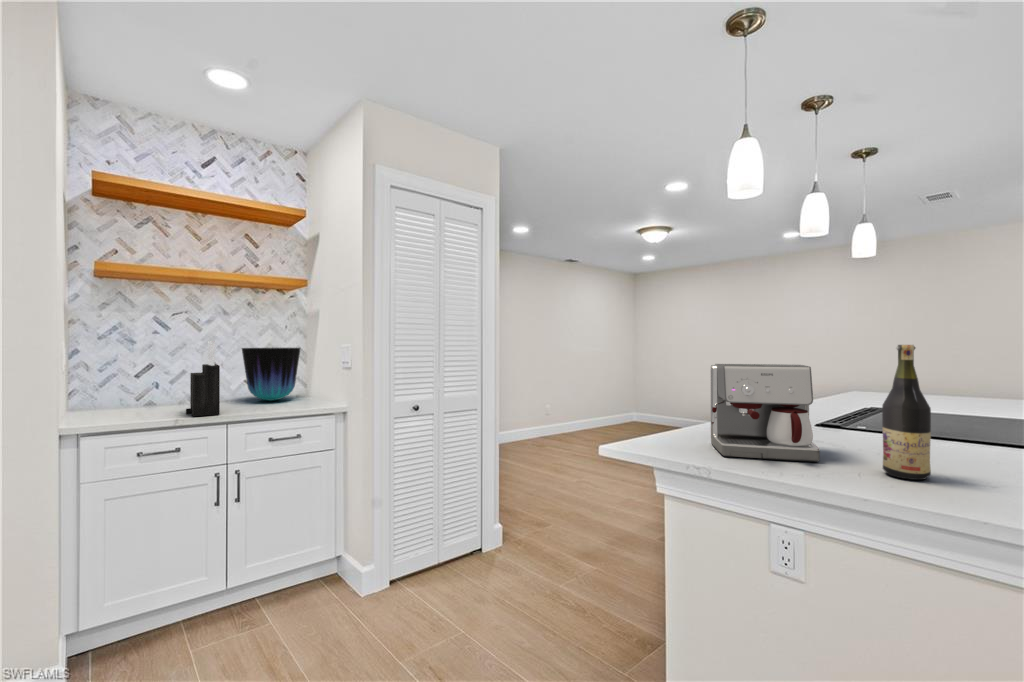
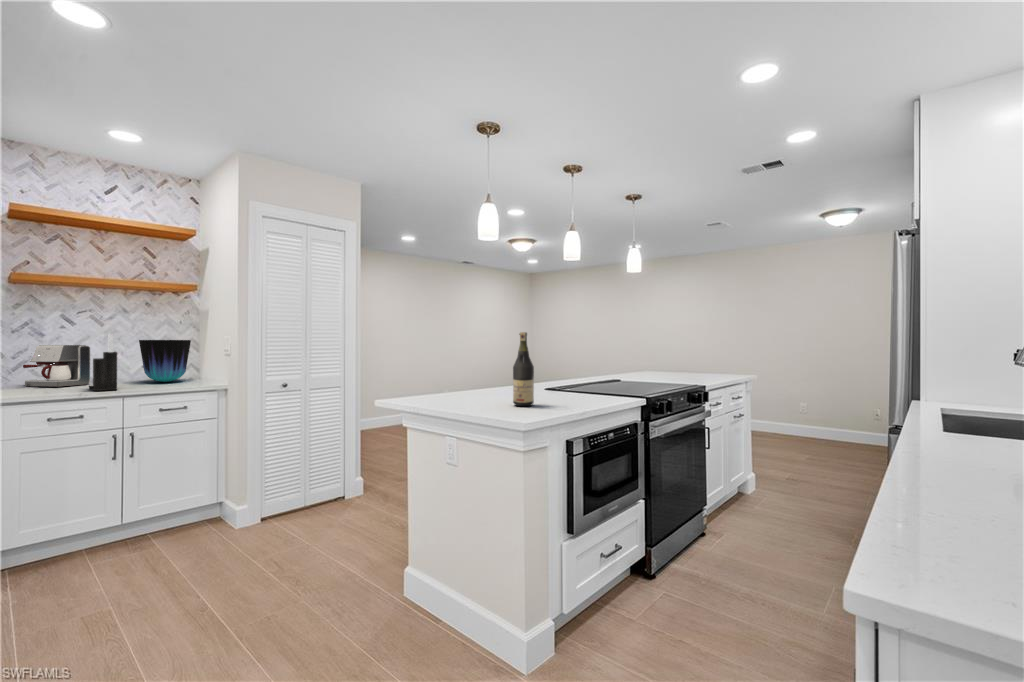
coffee maker: present [711,364,820,462] -> present [23,345,90,387]

